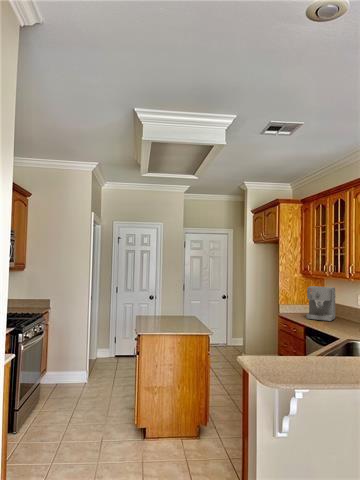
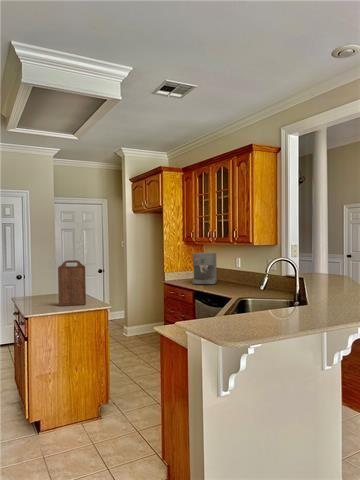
cutting board: none [168,288,192,329] -> present [58,260,86,306]

